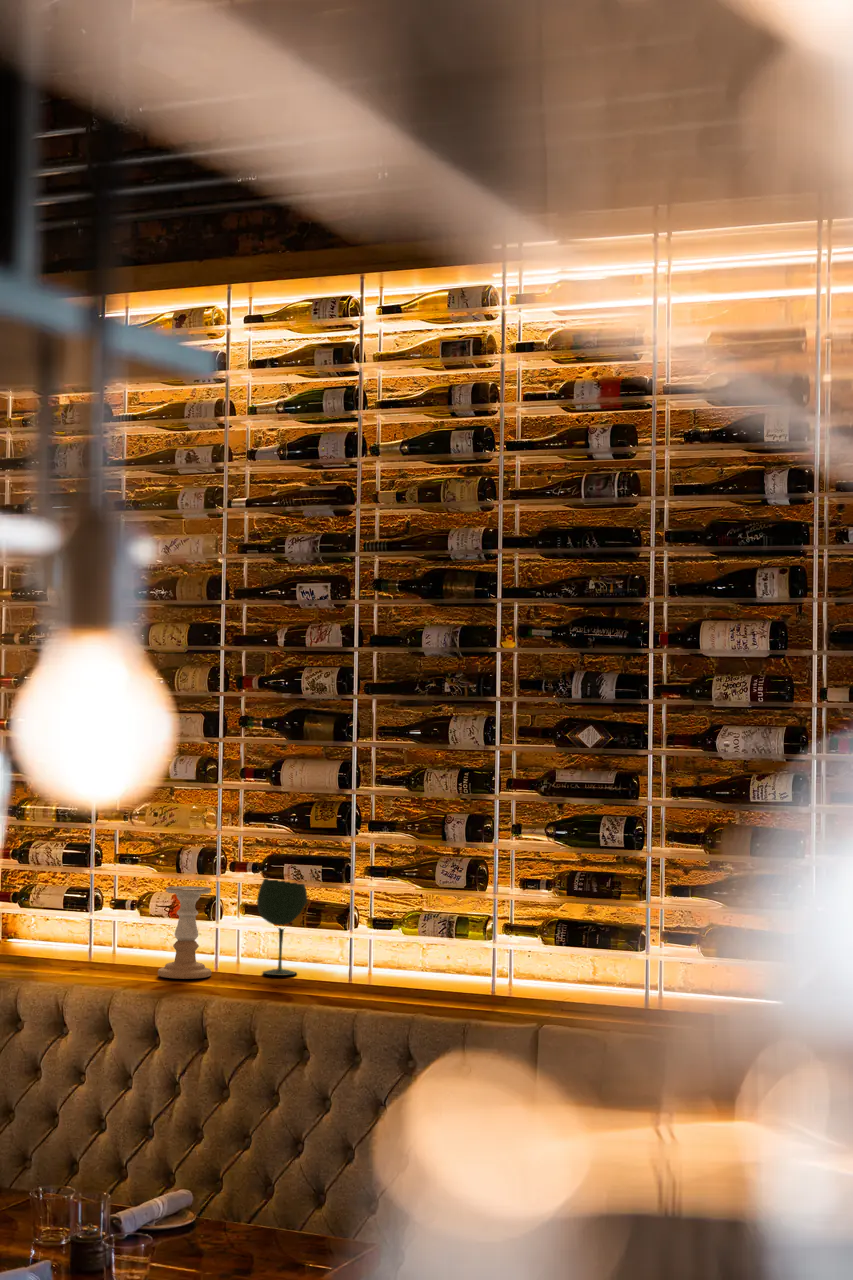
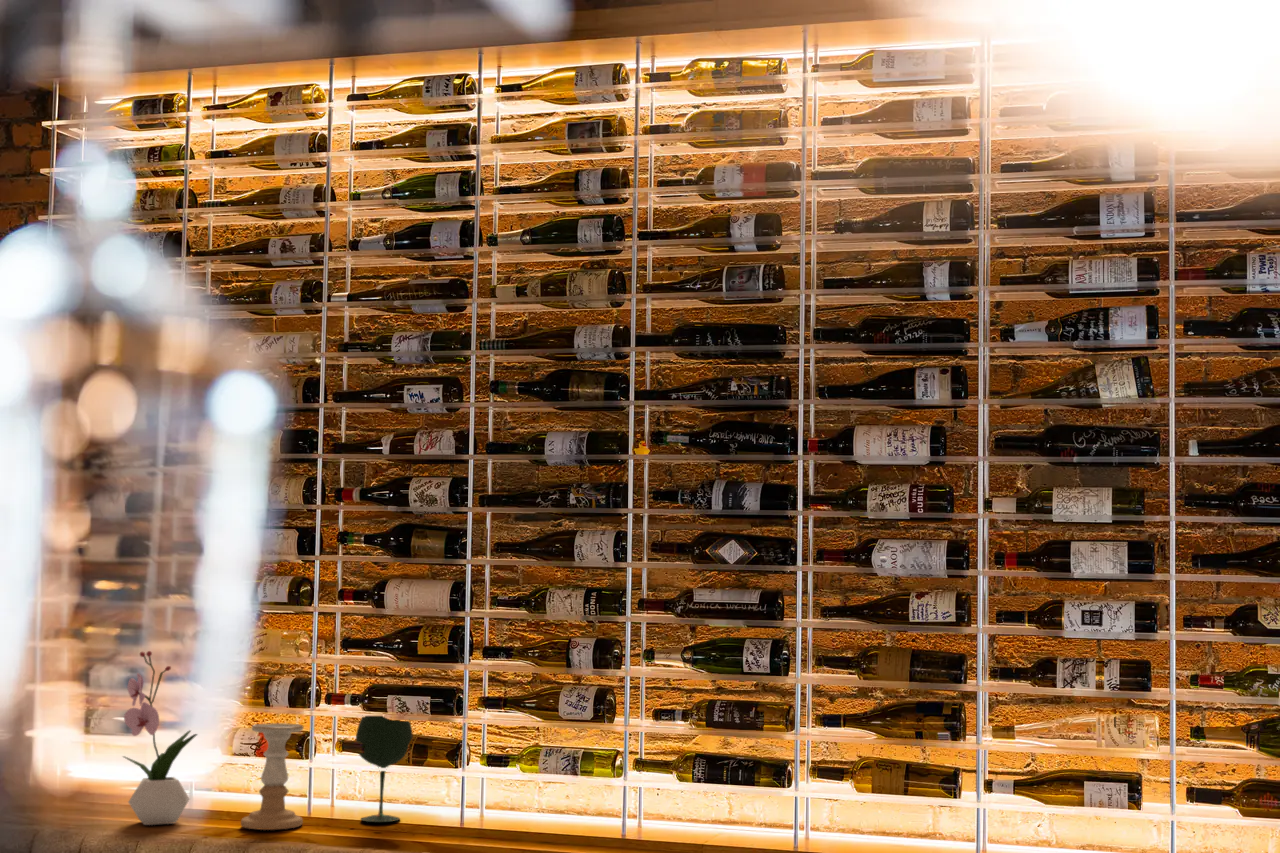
flower arrangement: none [55,821,120,973] -> present [124,651,197,825]

